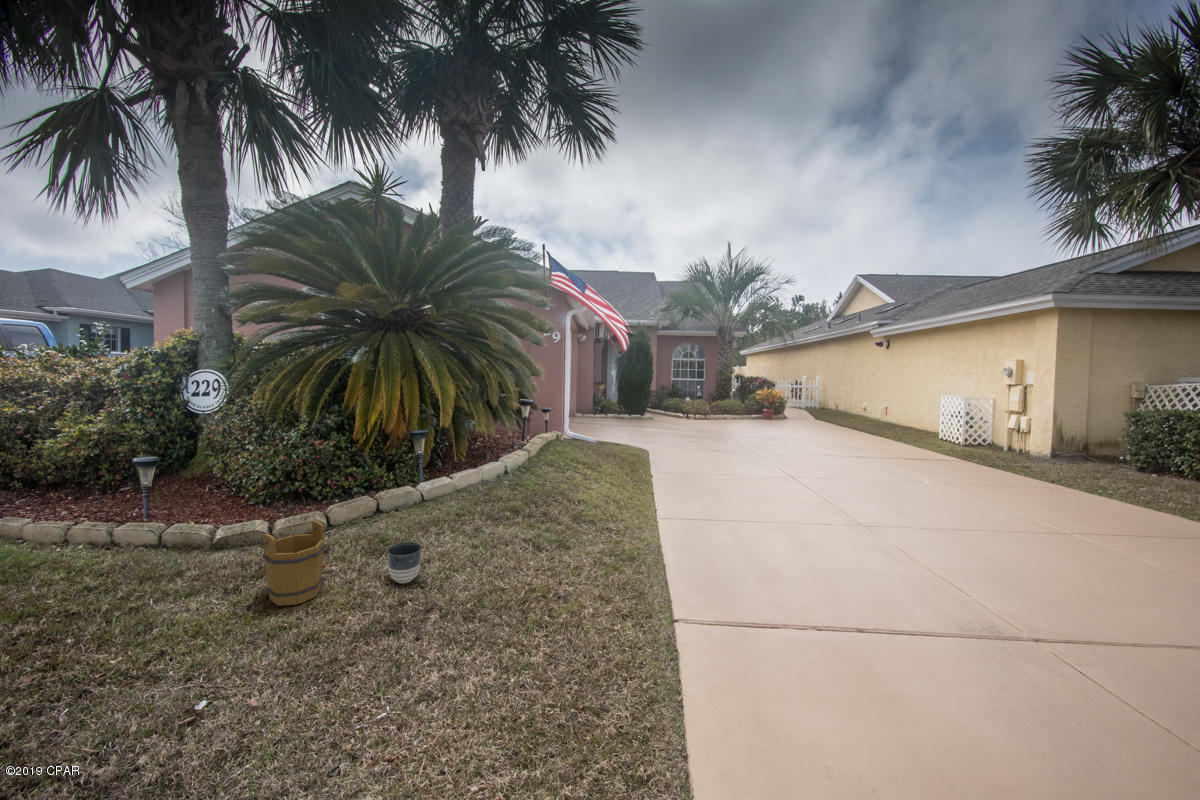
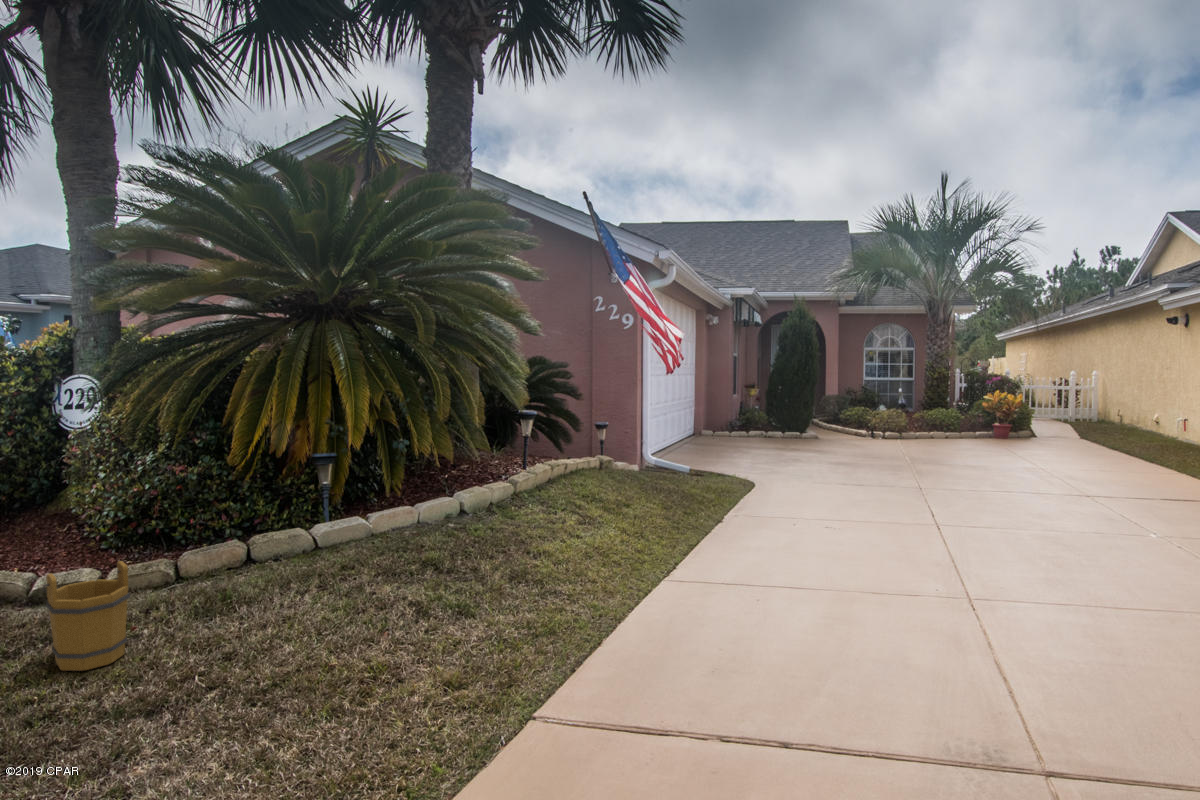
planter: present [388,542,421,583] -> none [211,598,259,654]

